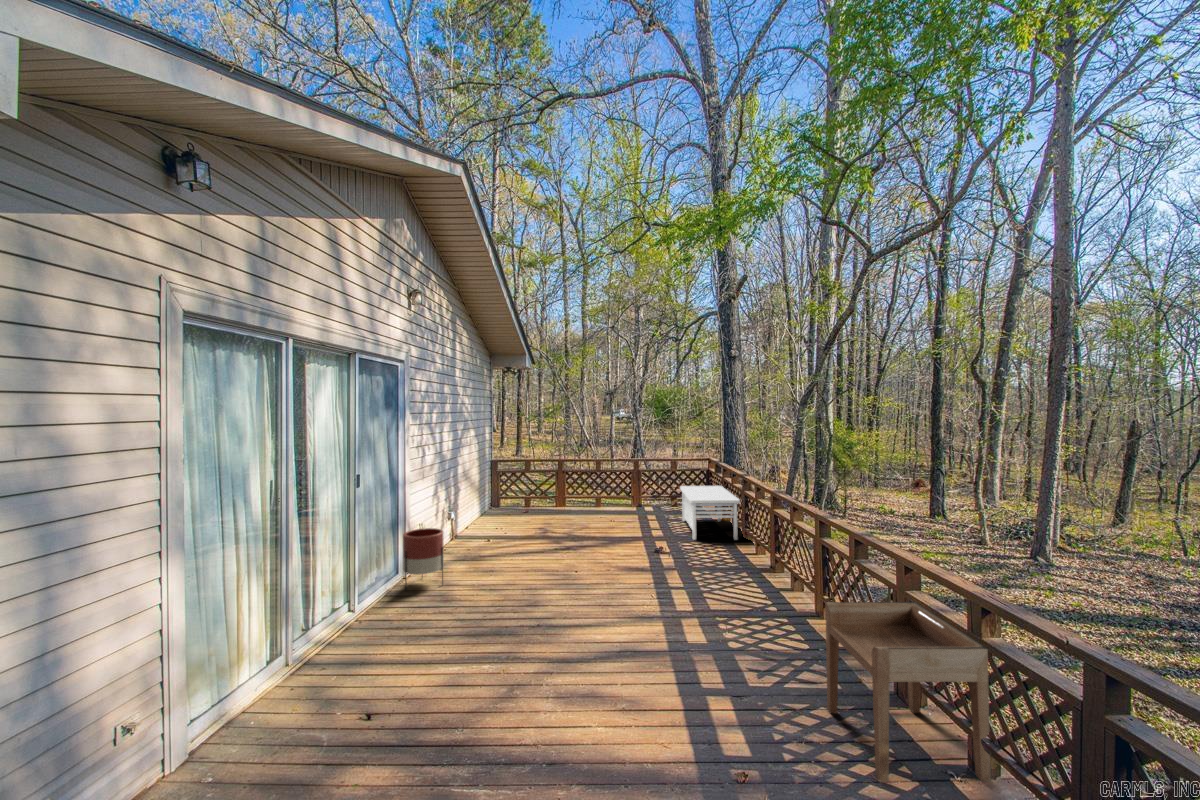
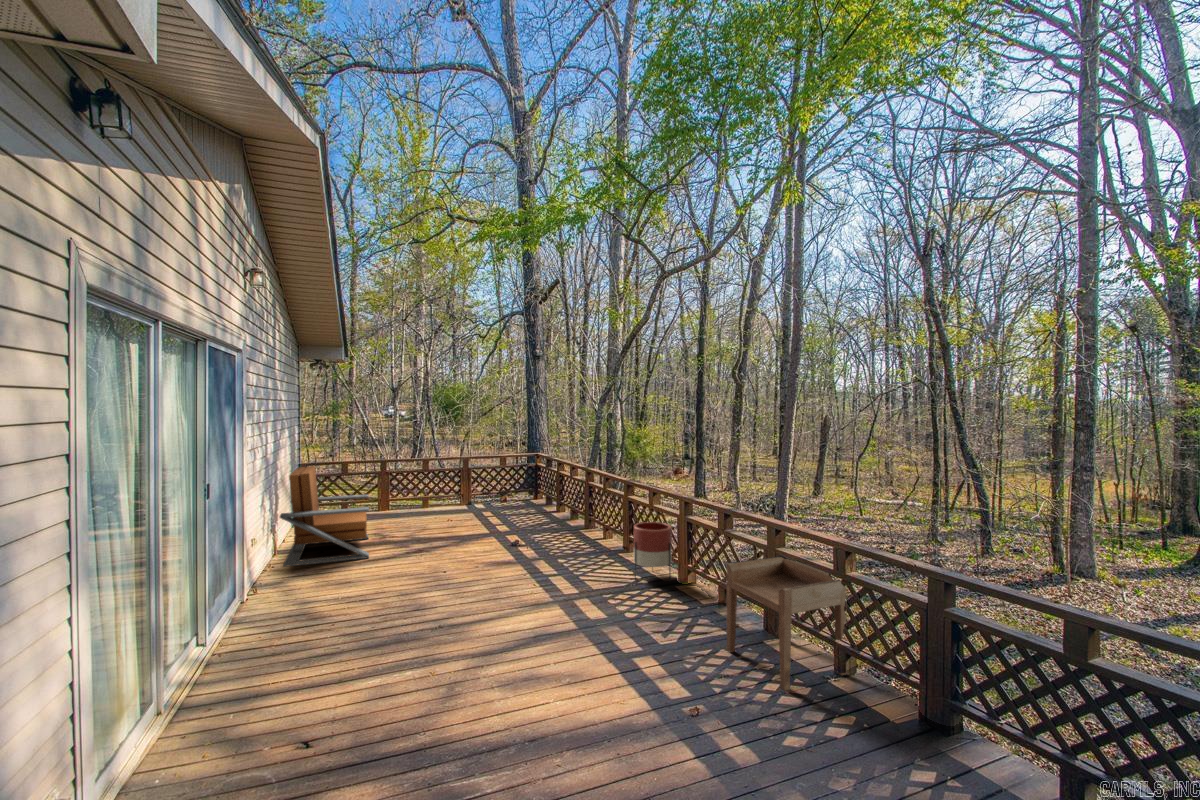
lounge chair: none [451,464,533,550] -> present [280,466,369,567]
storage bench: present [680,486,740,540] -> none [522,479,587,532]
planter: present [403,528,444,590] -> present [634,522,672,580]

